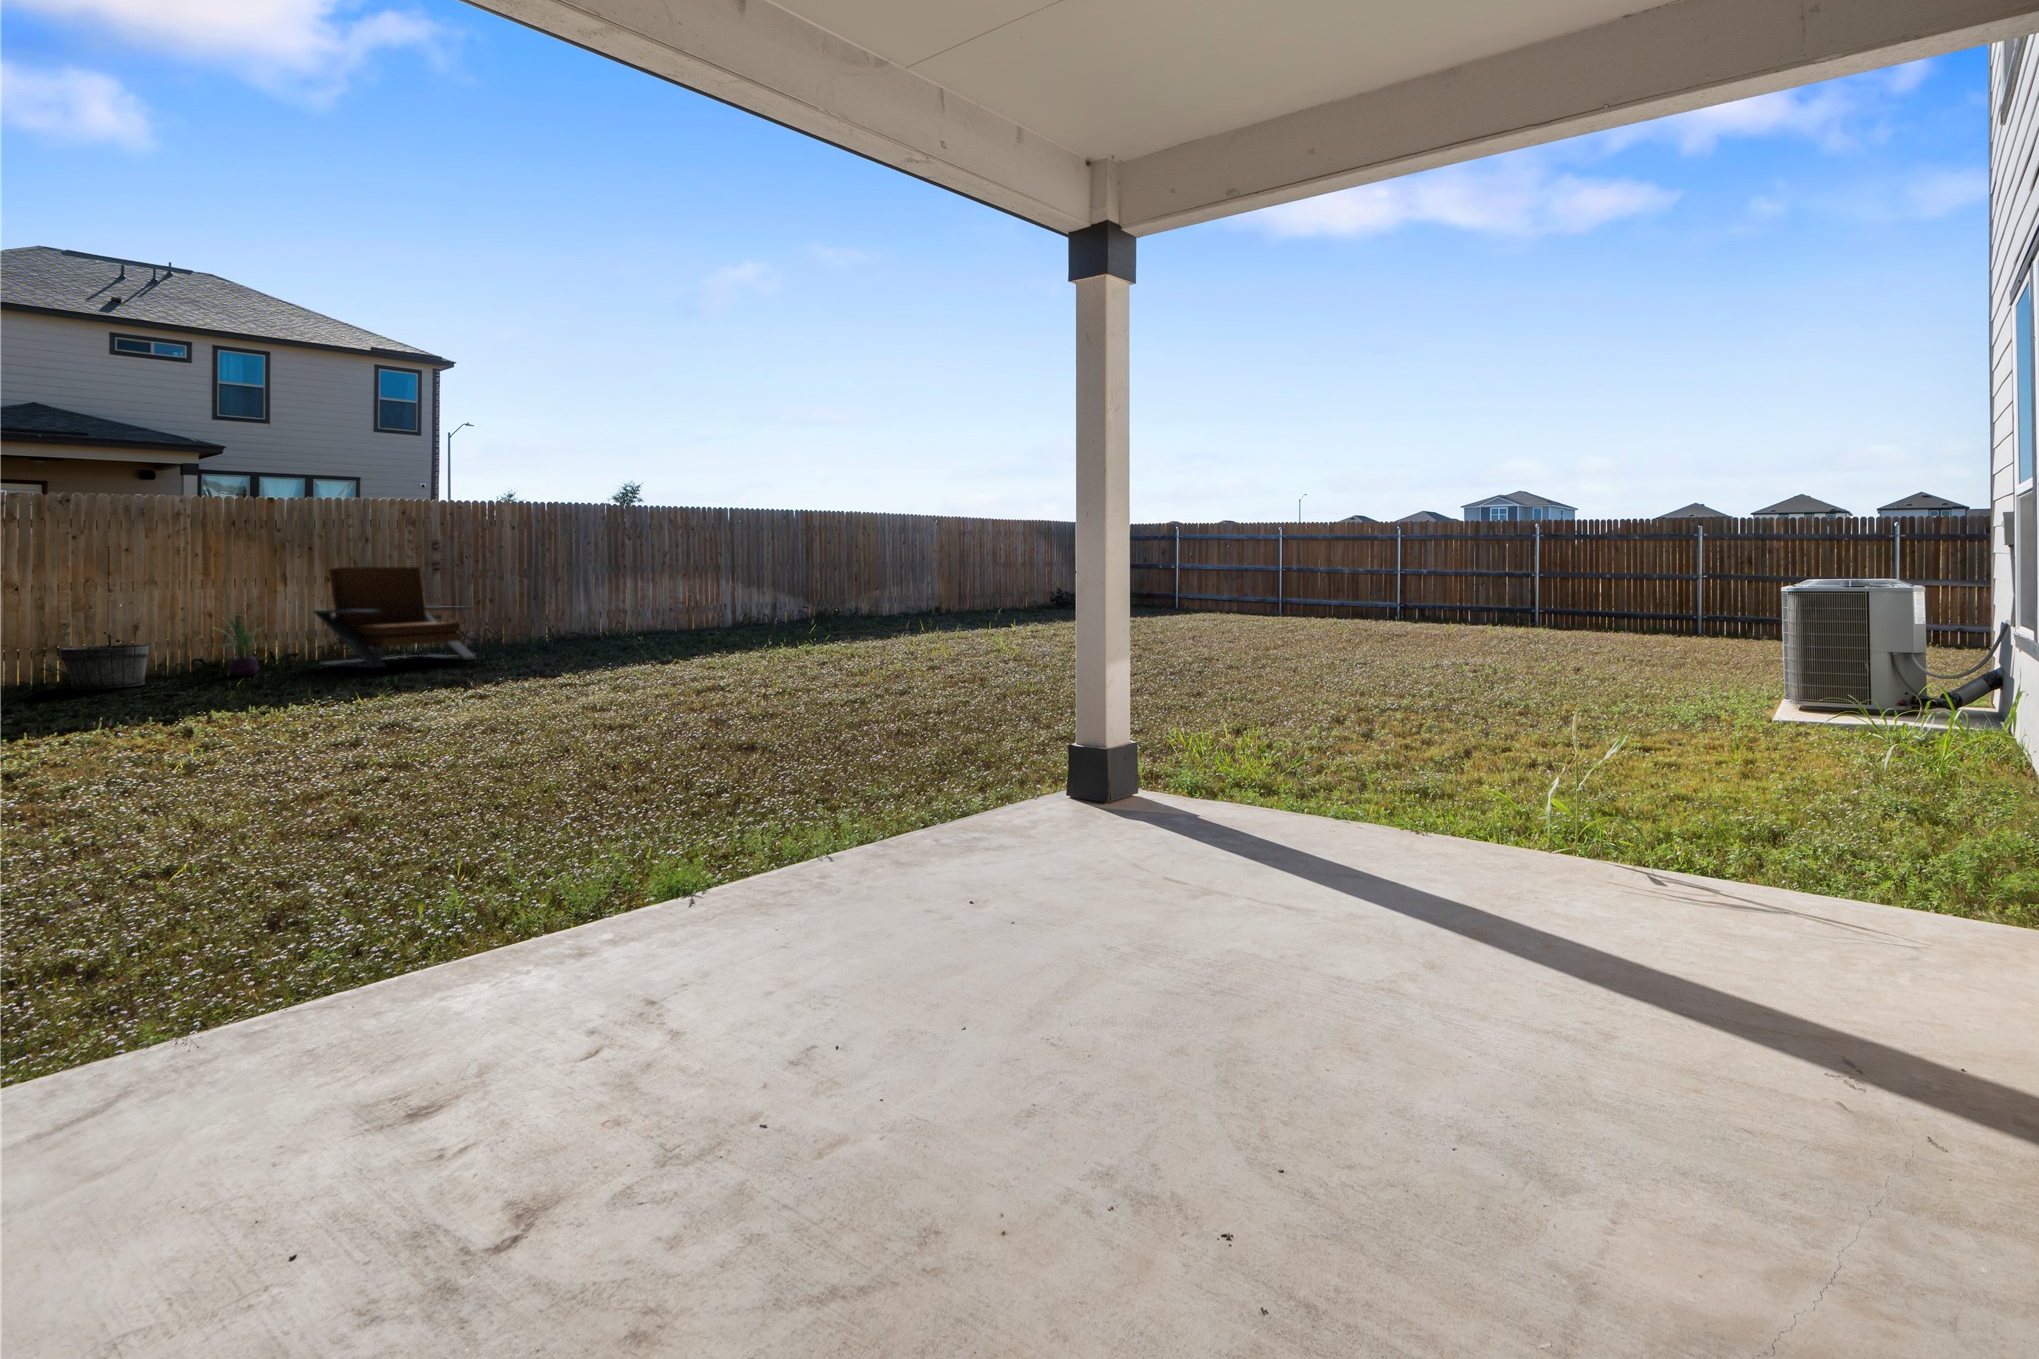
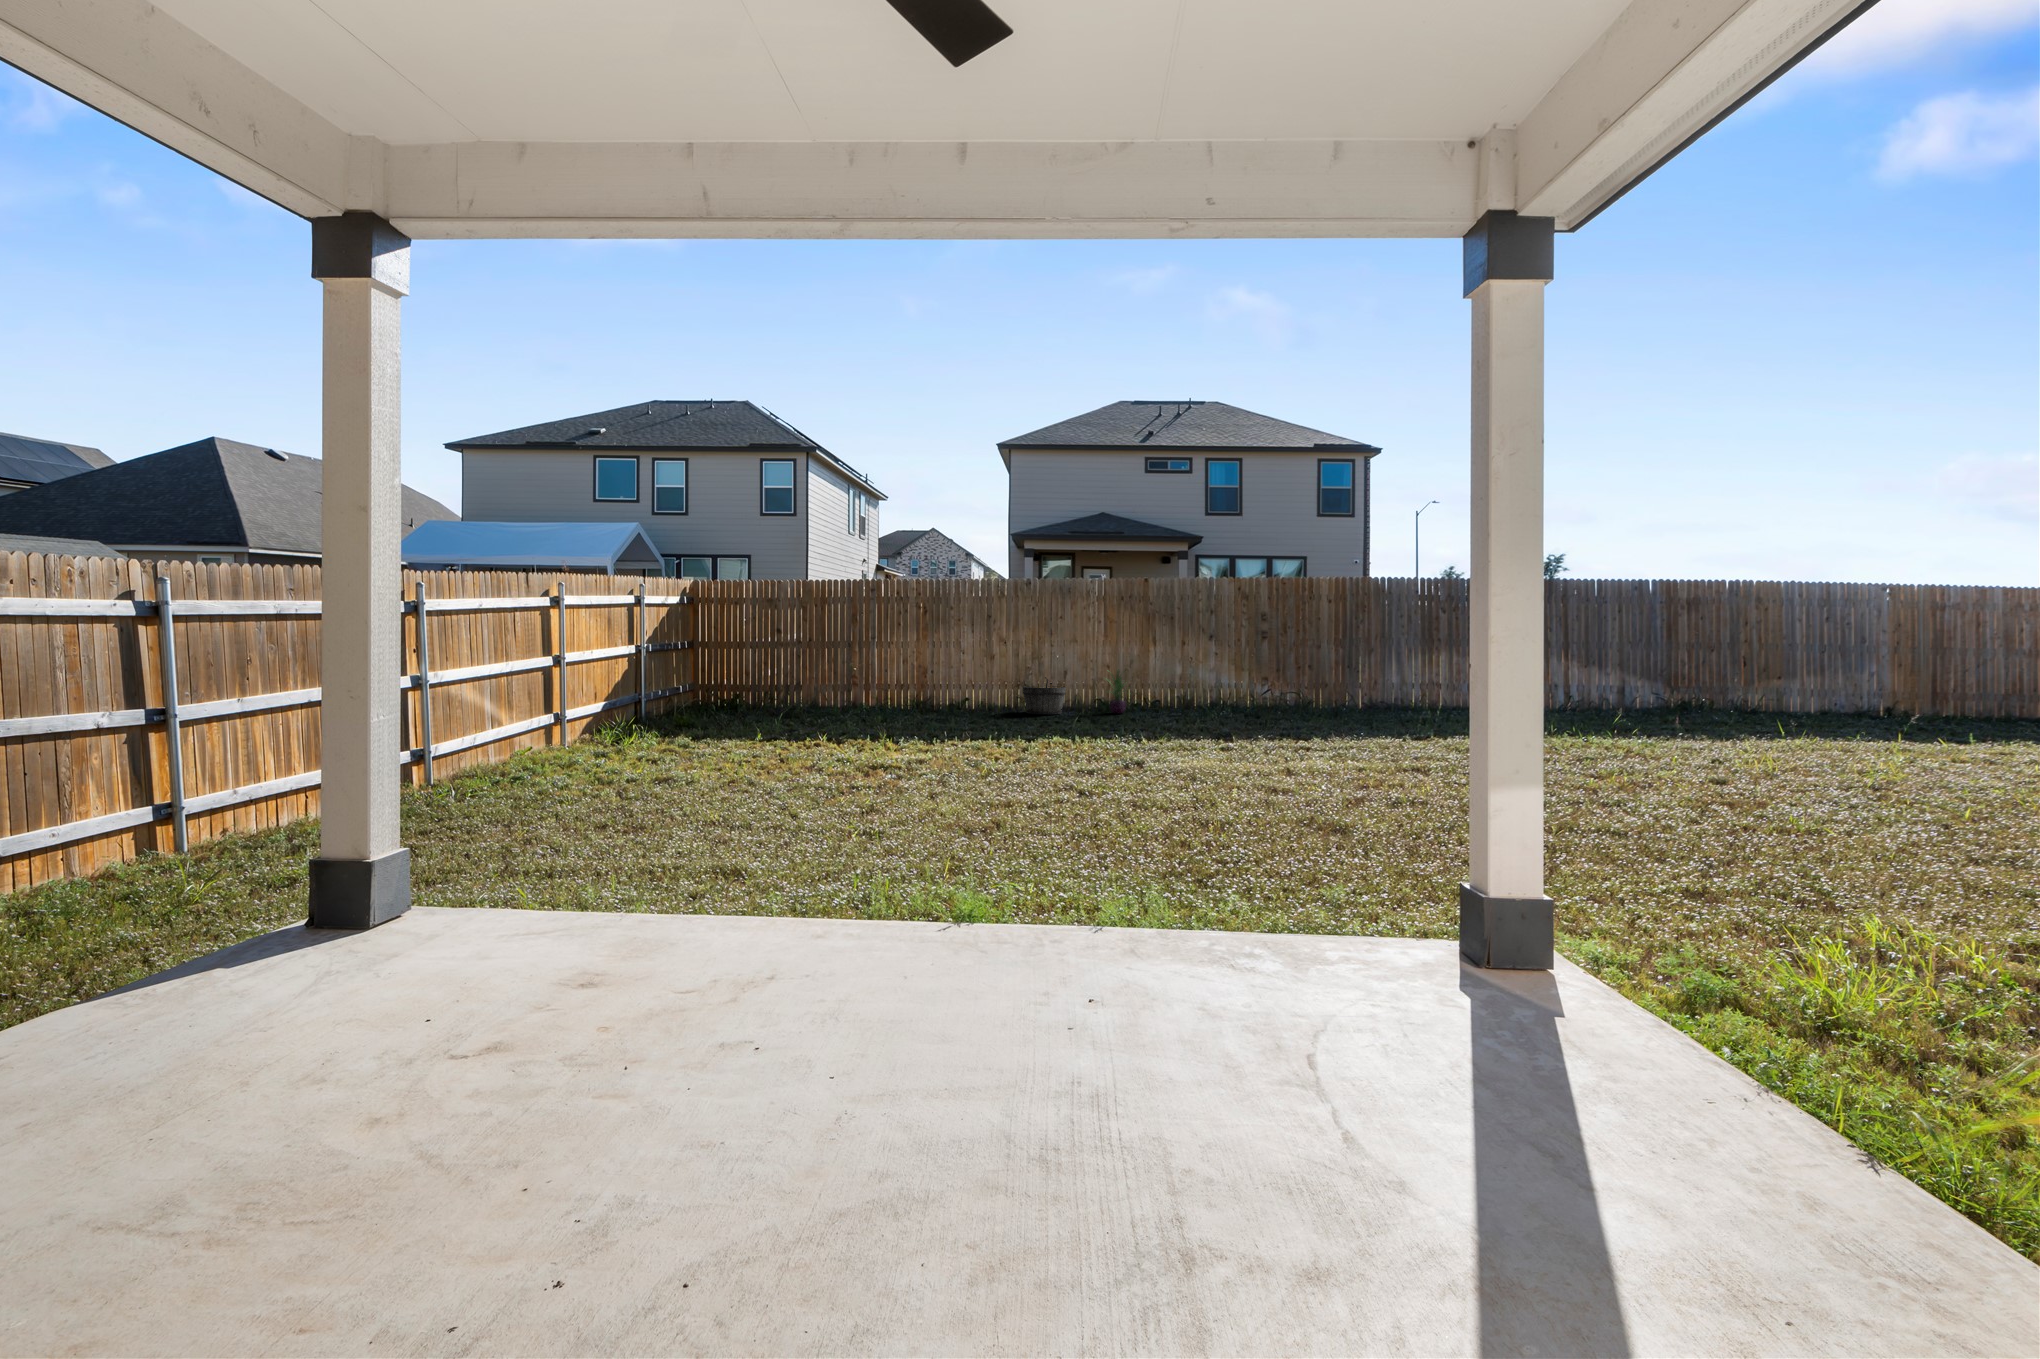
lounge chair: present [313,567,476,668] -> none [1168,637,1272,716]

